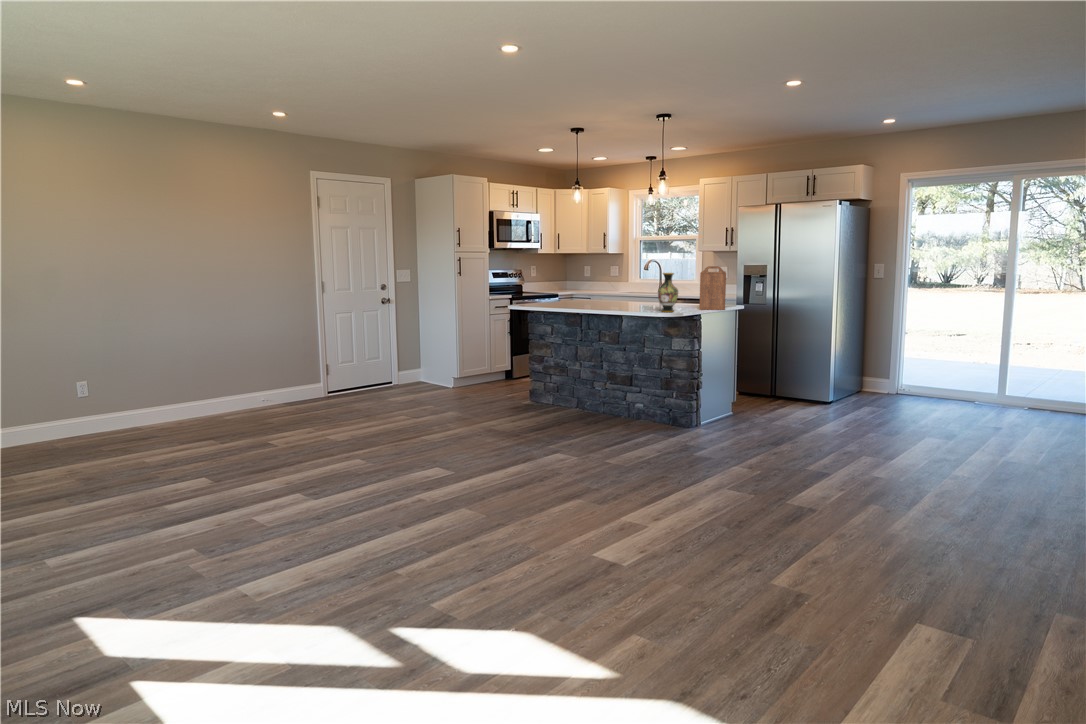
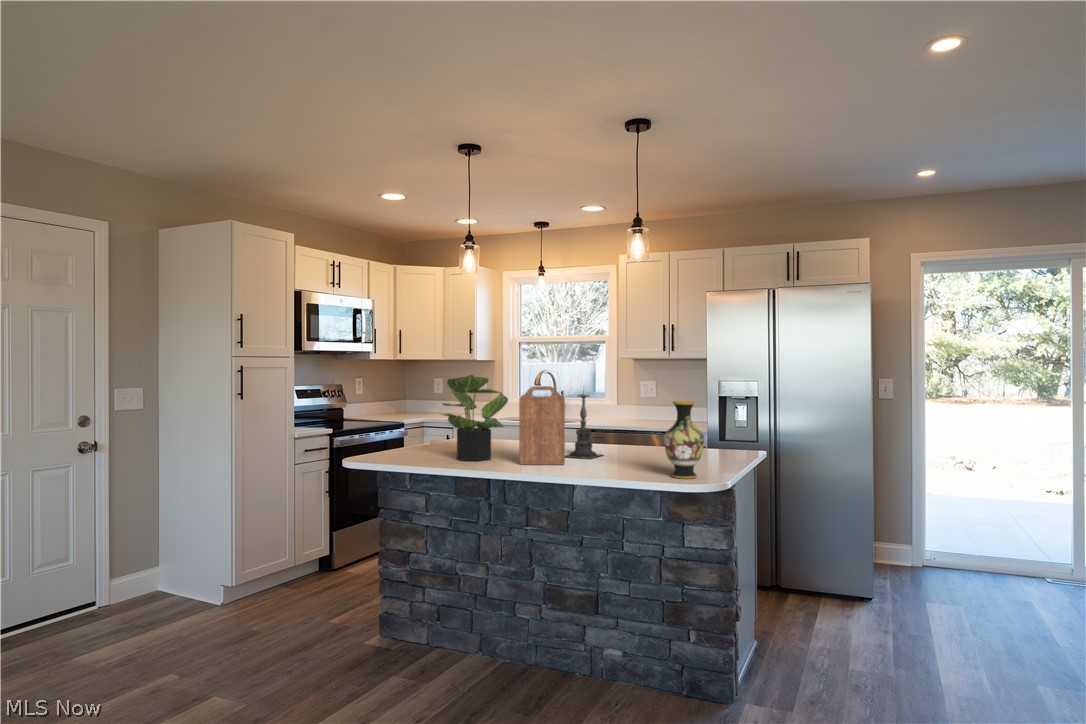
potted plant: none [555,260,593,306] -> present [442,375,508,461]
candle holder: none [621,266,648,307] -> present [565,392,603,459]
cutting board: present [699,266,726,310] -> present [519,386,565,465]

